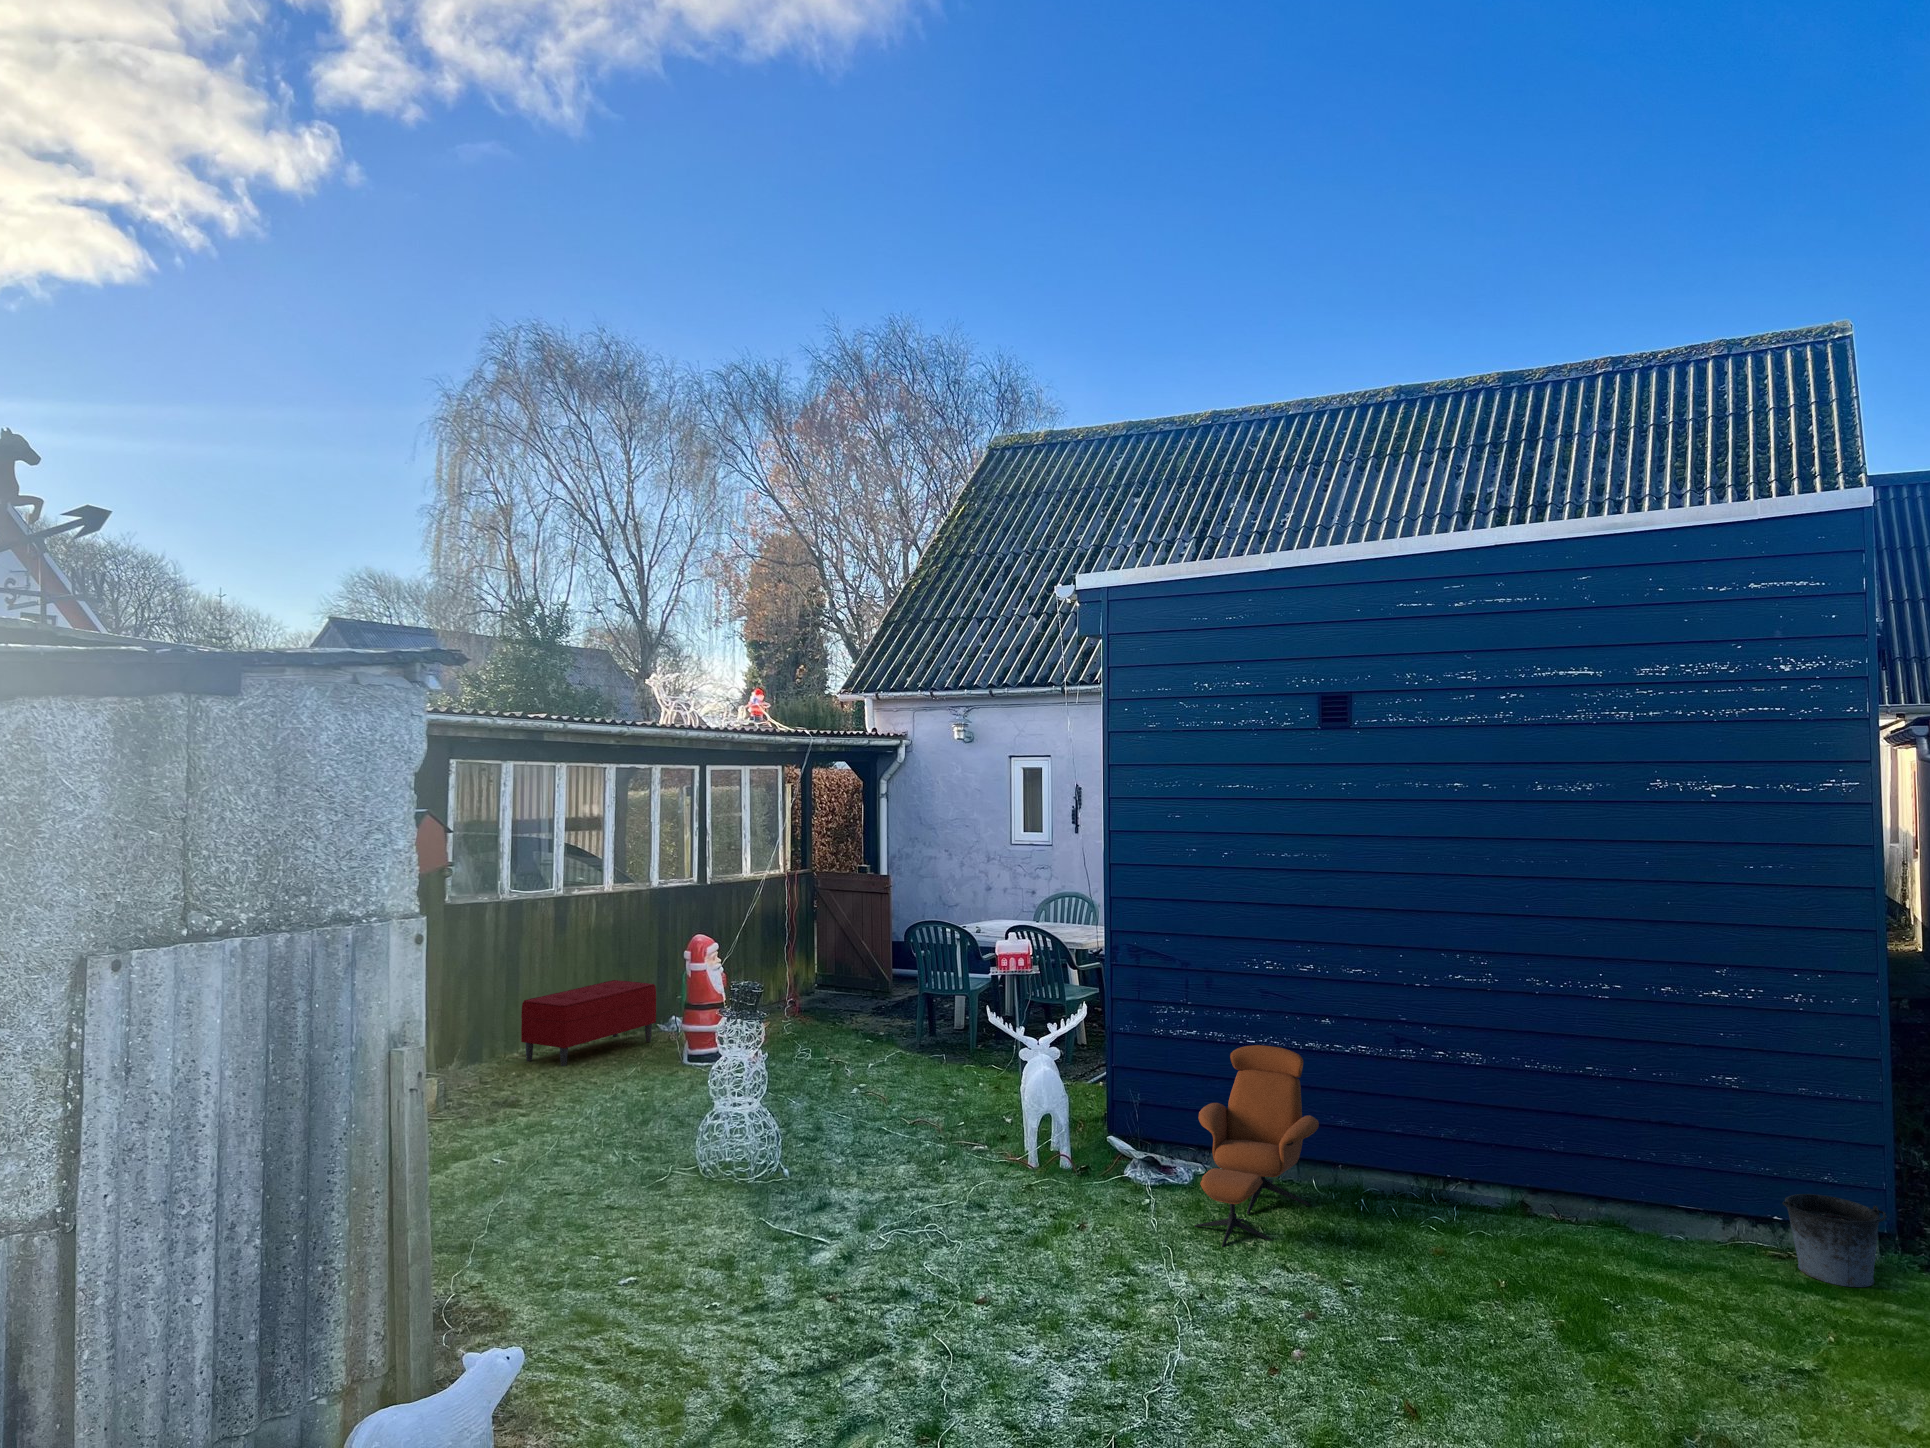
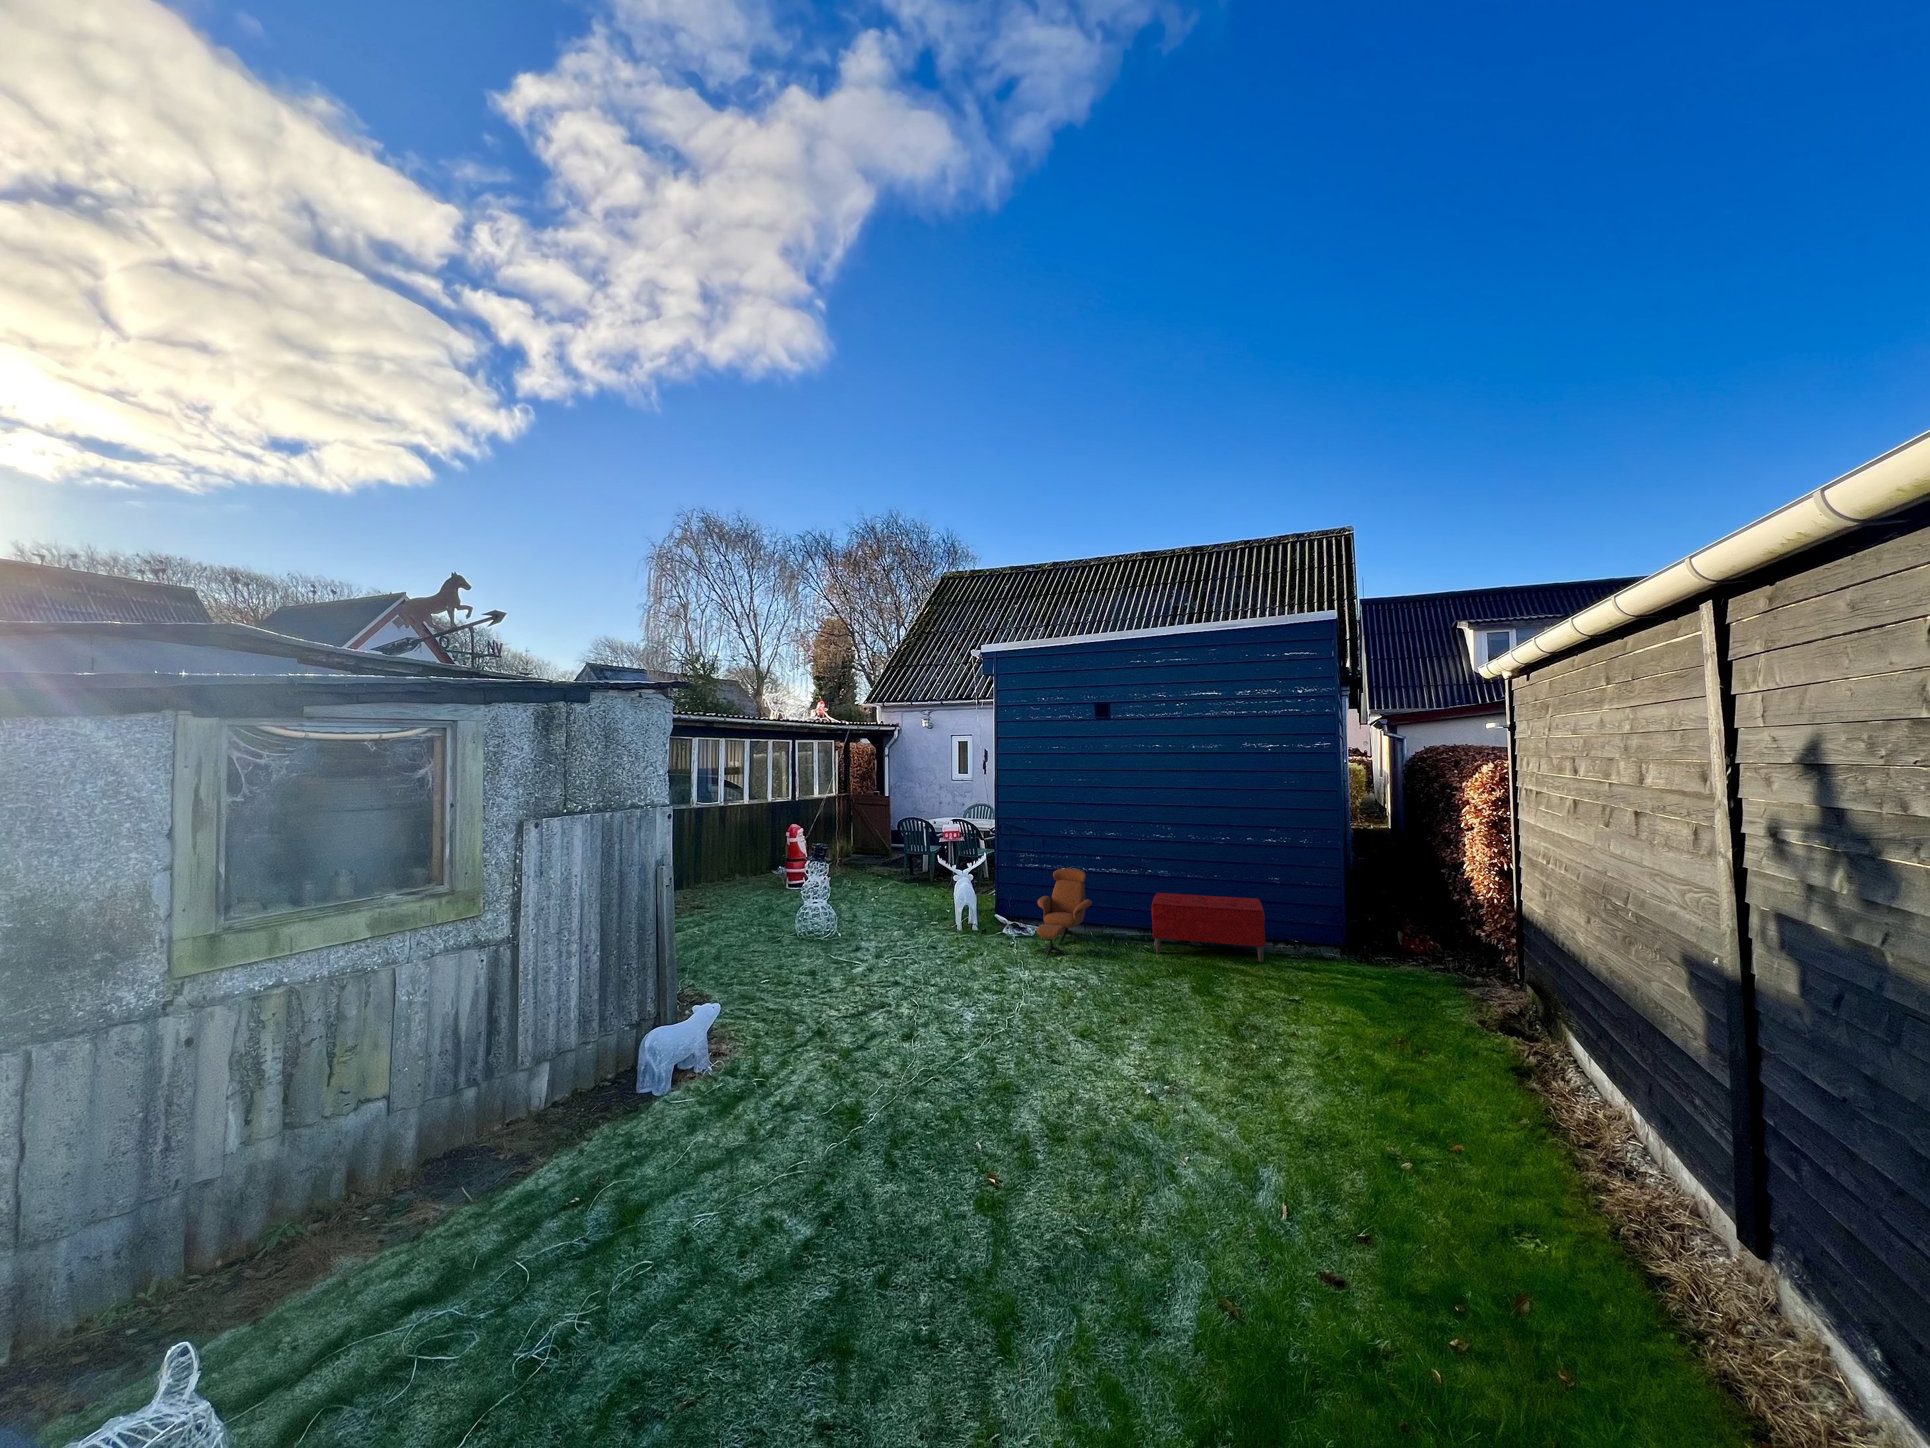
bench: present [521,980,656,1066] -> present [1152,893,1265,962]
bucket: present [1782,1194,1887,1287] -> none [1285,922,1326,959]

